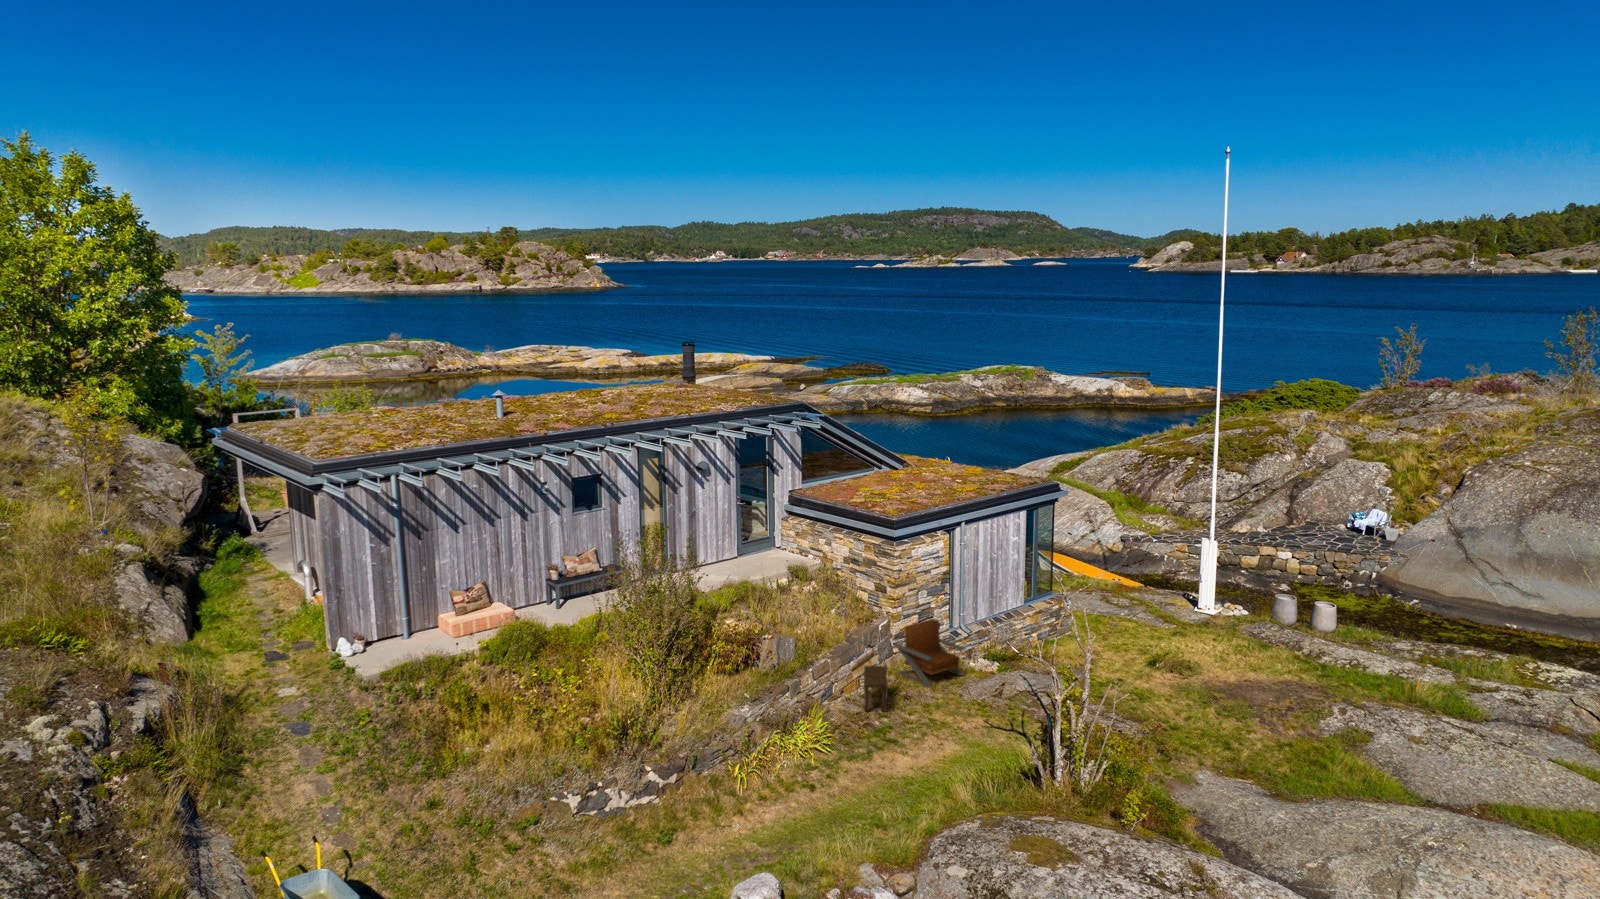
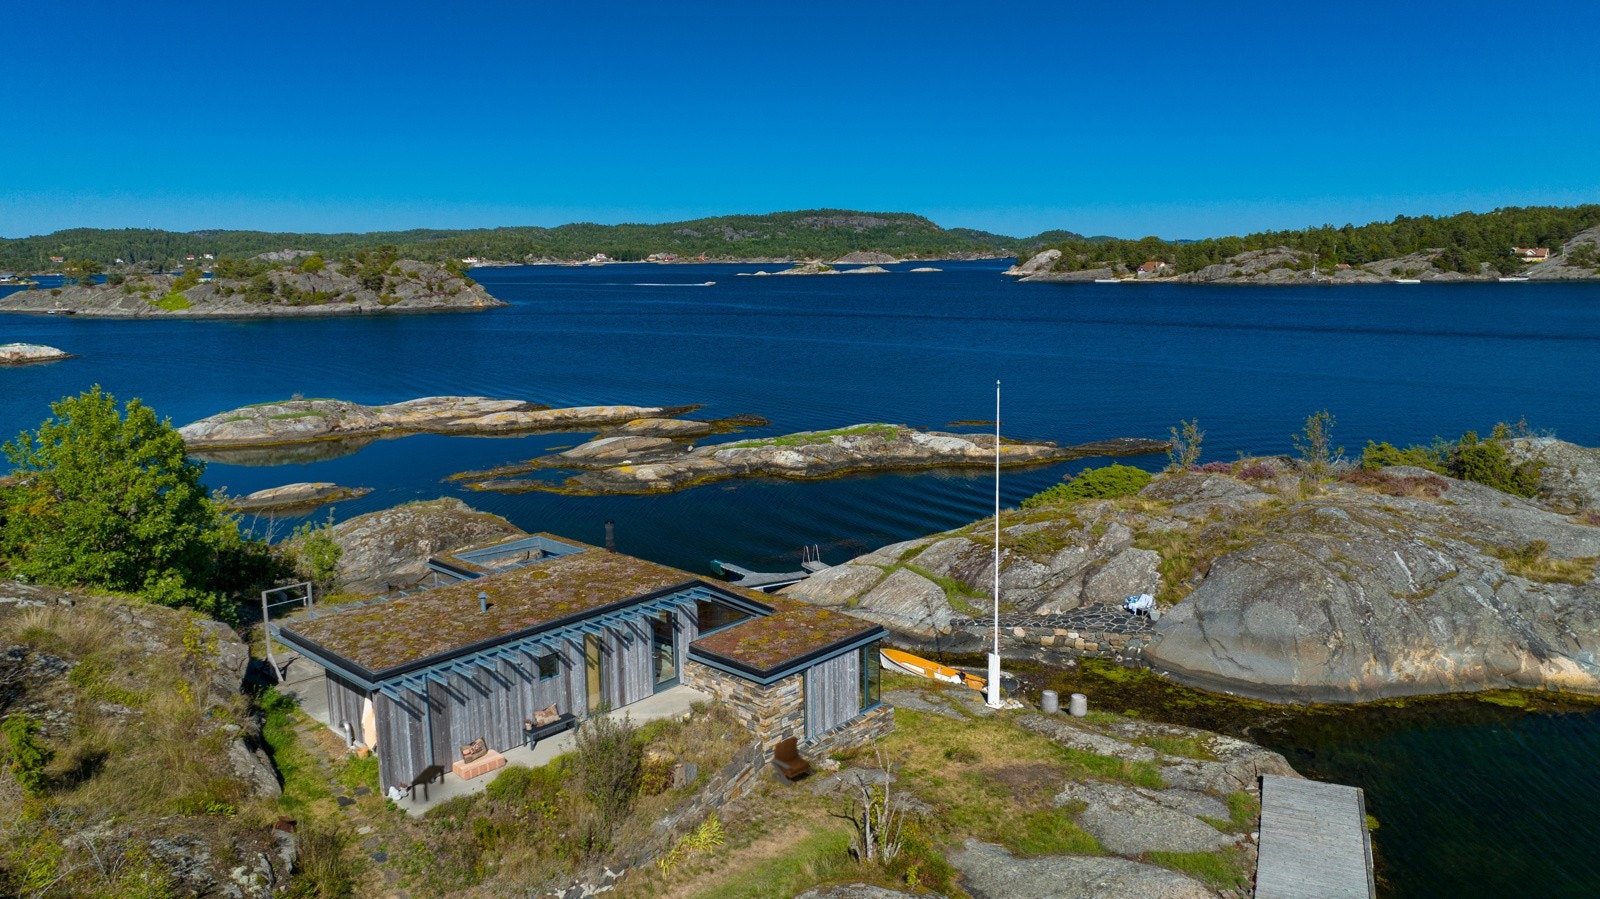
bench: present [864,666,888,712] -> present [411,765,445,801]

